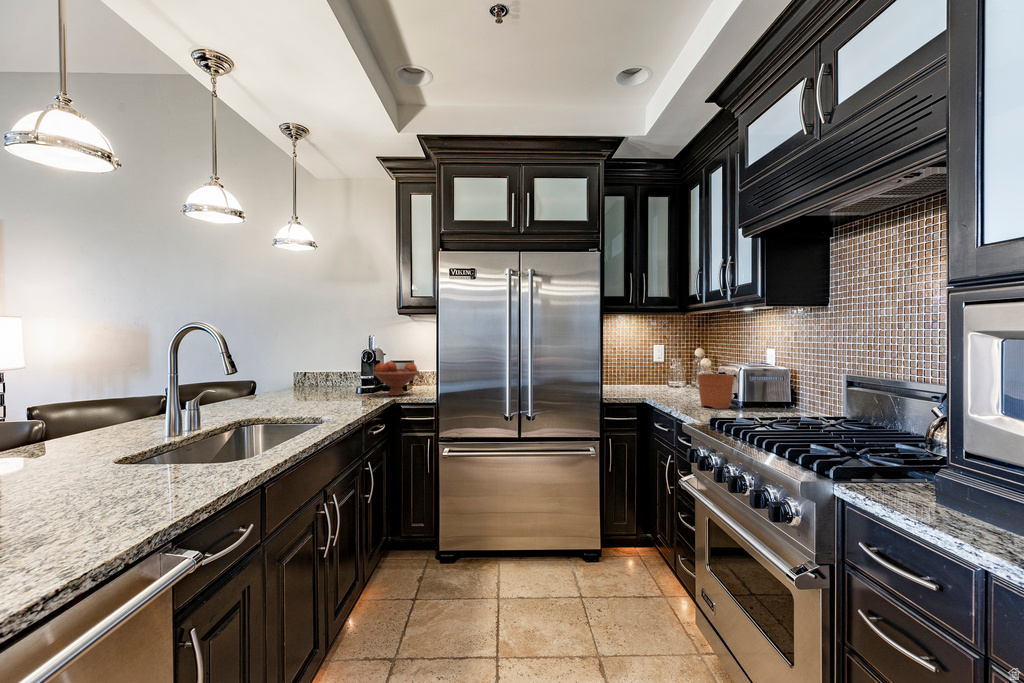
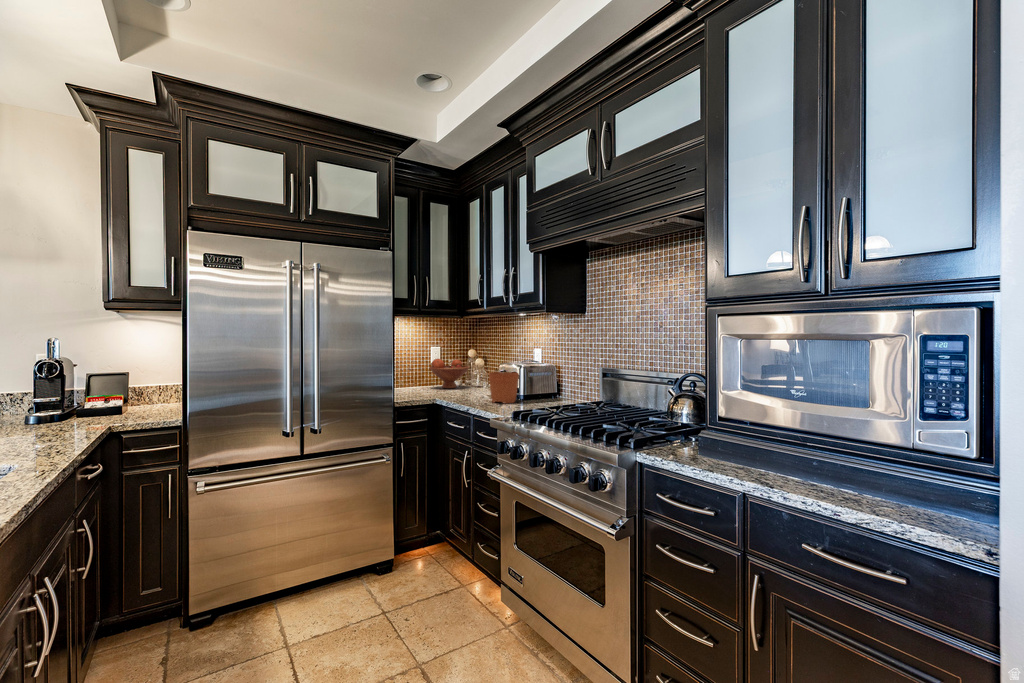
fruit bowl: present [373,361,419,396] -> present [429,359,469,388]

